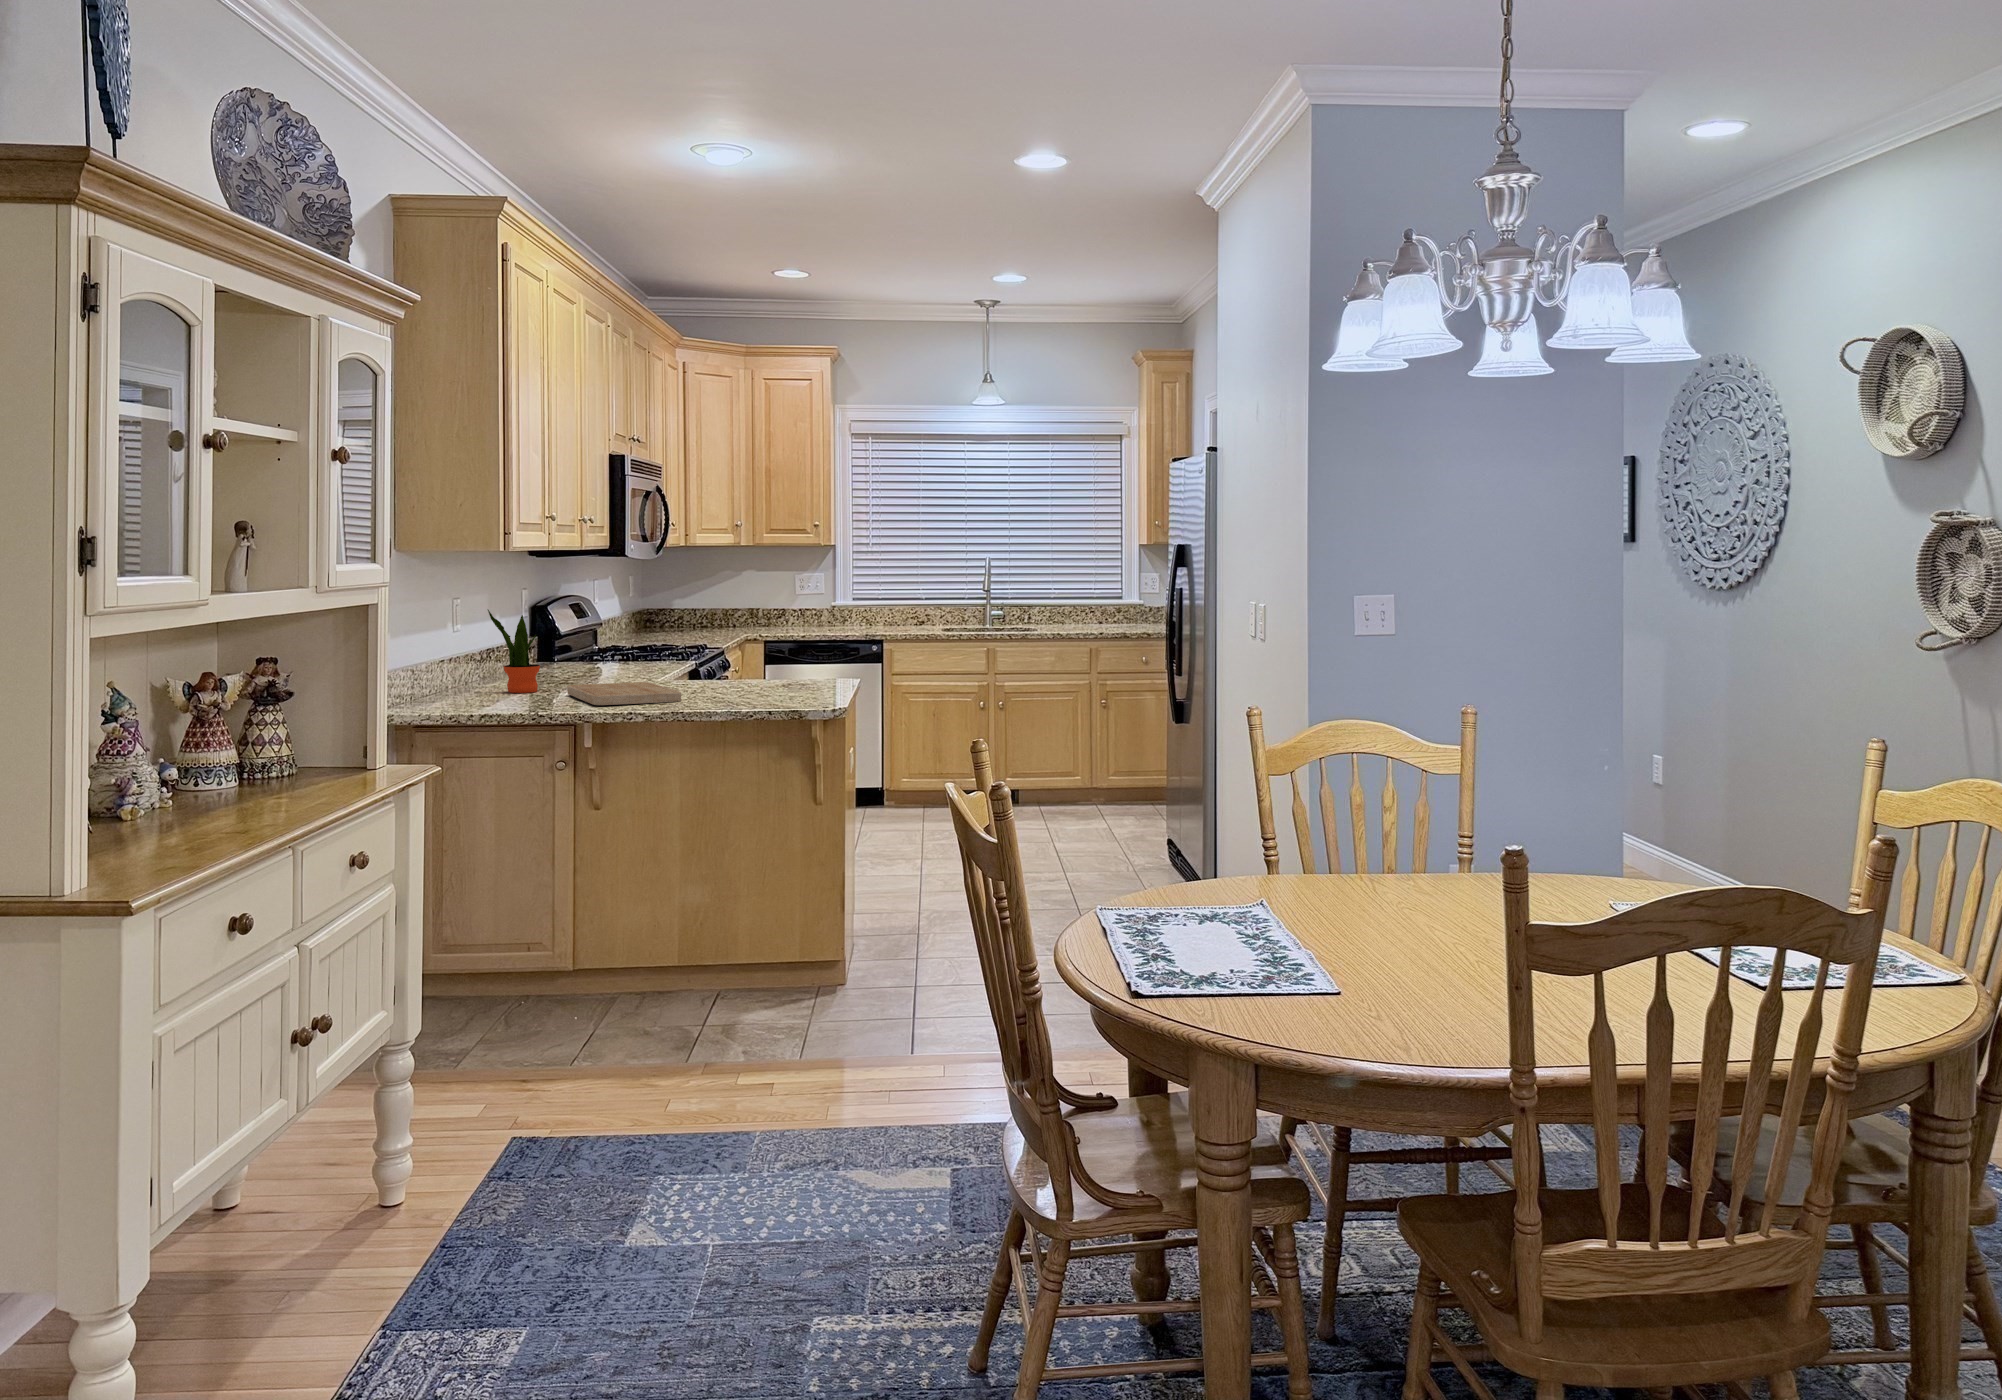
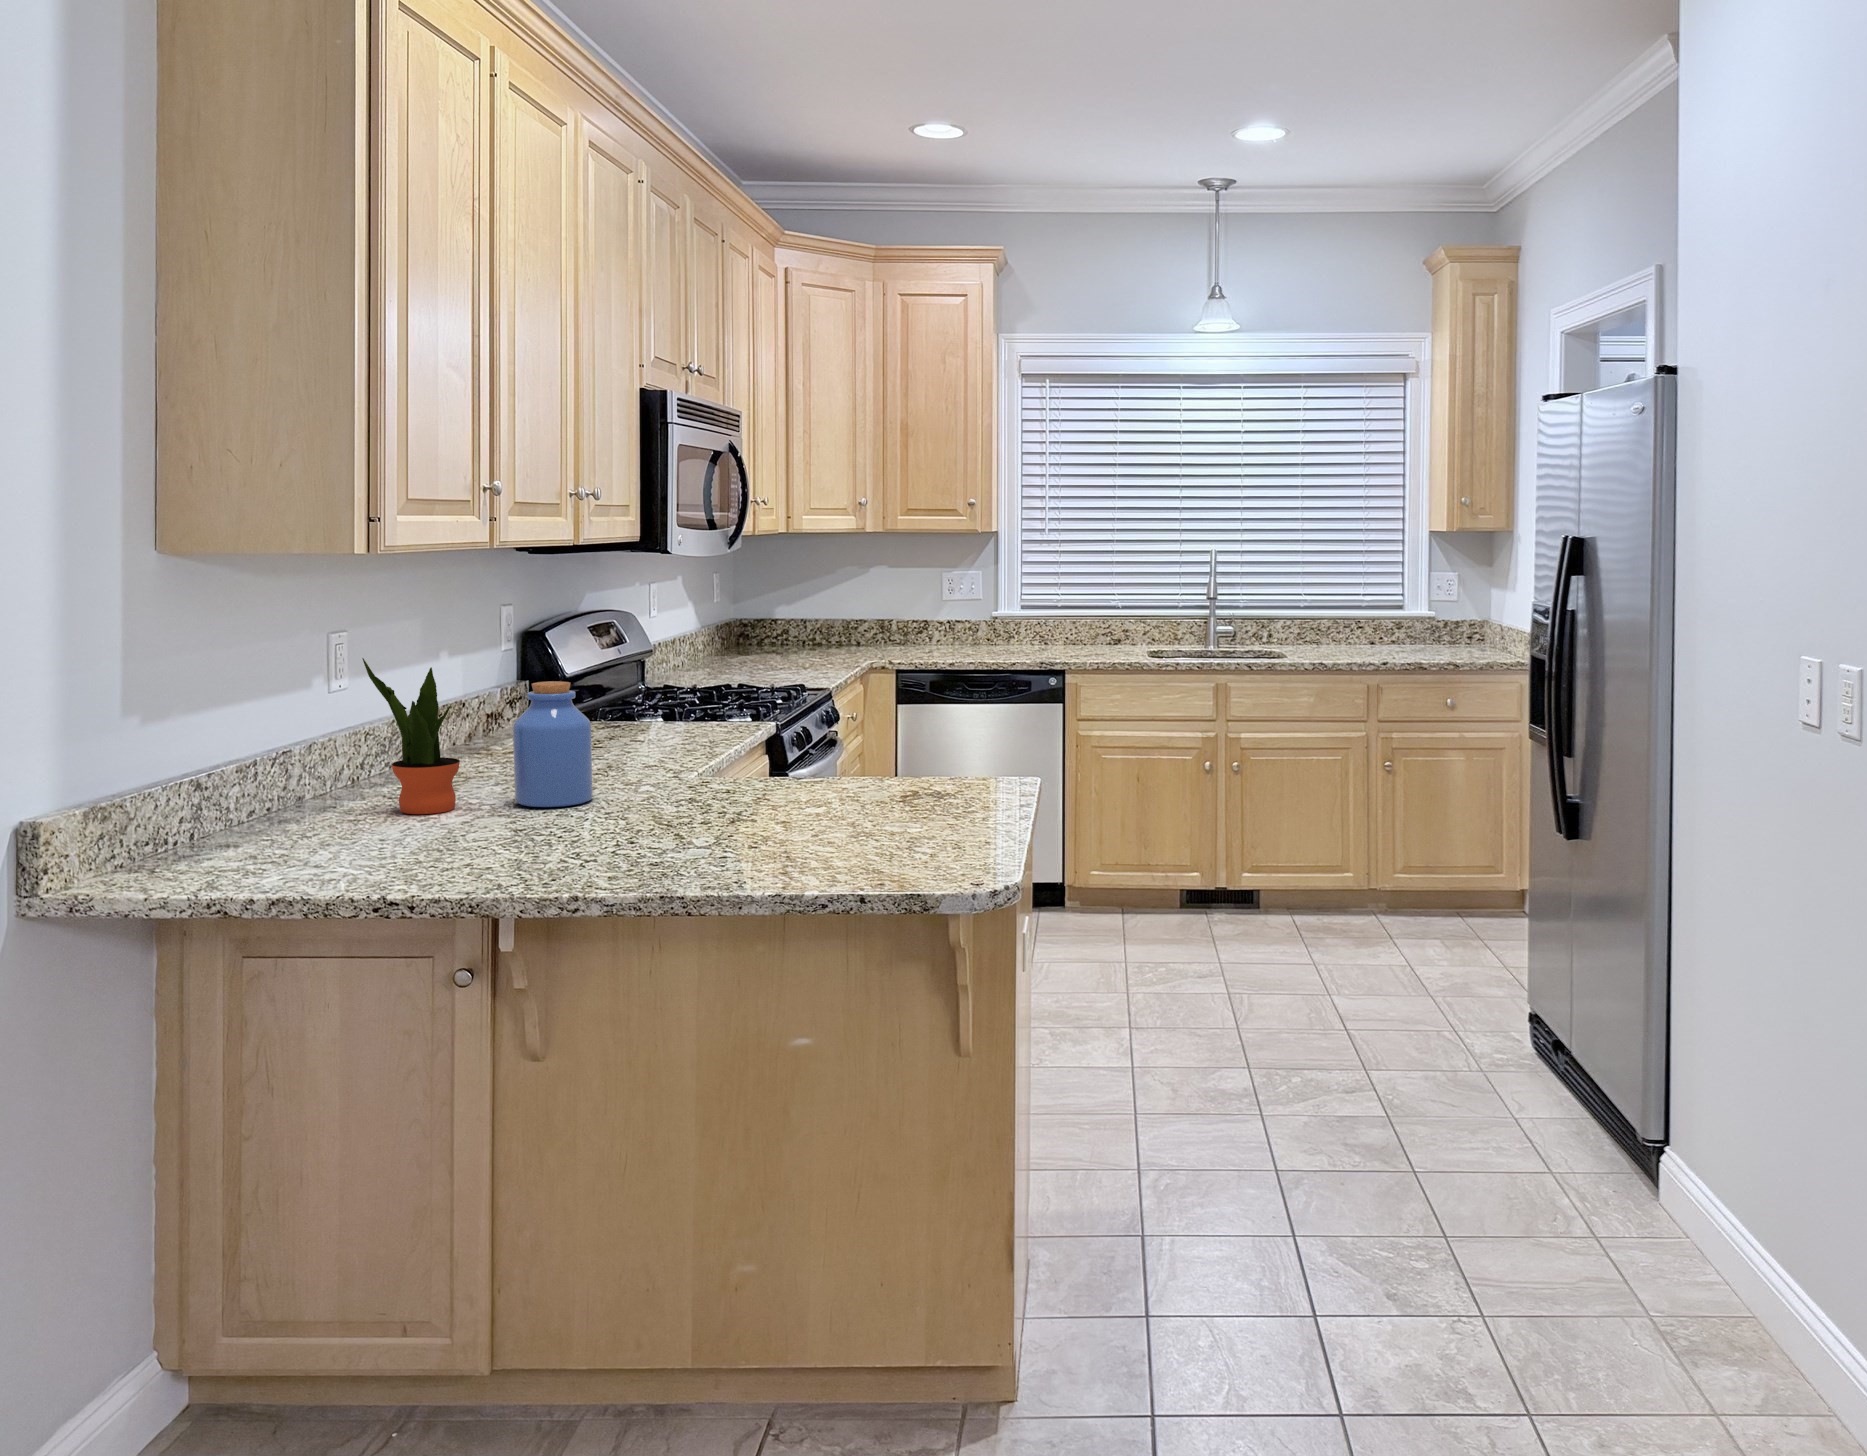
jar: none [569,623,612,689] -> present [513,681,593,807]
cutting board: present [567,682,681,705] -> none [490,799,686,878]

